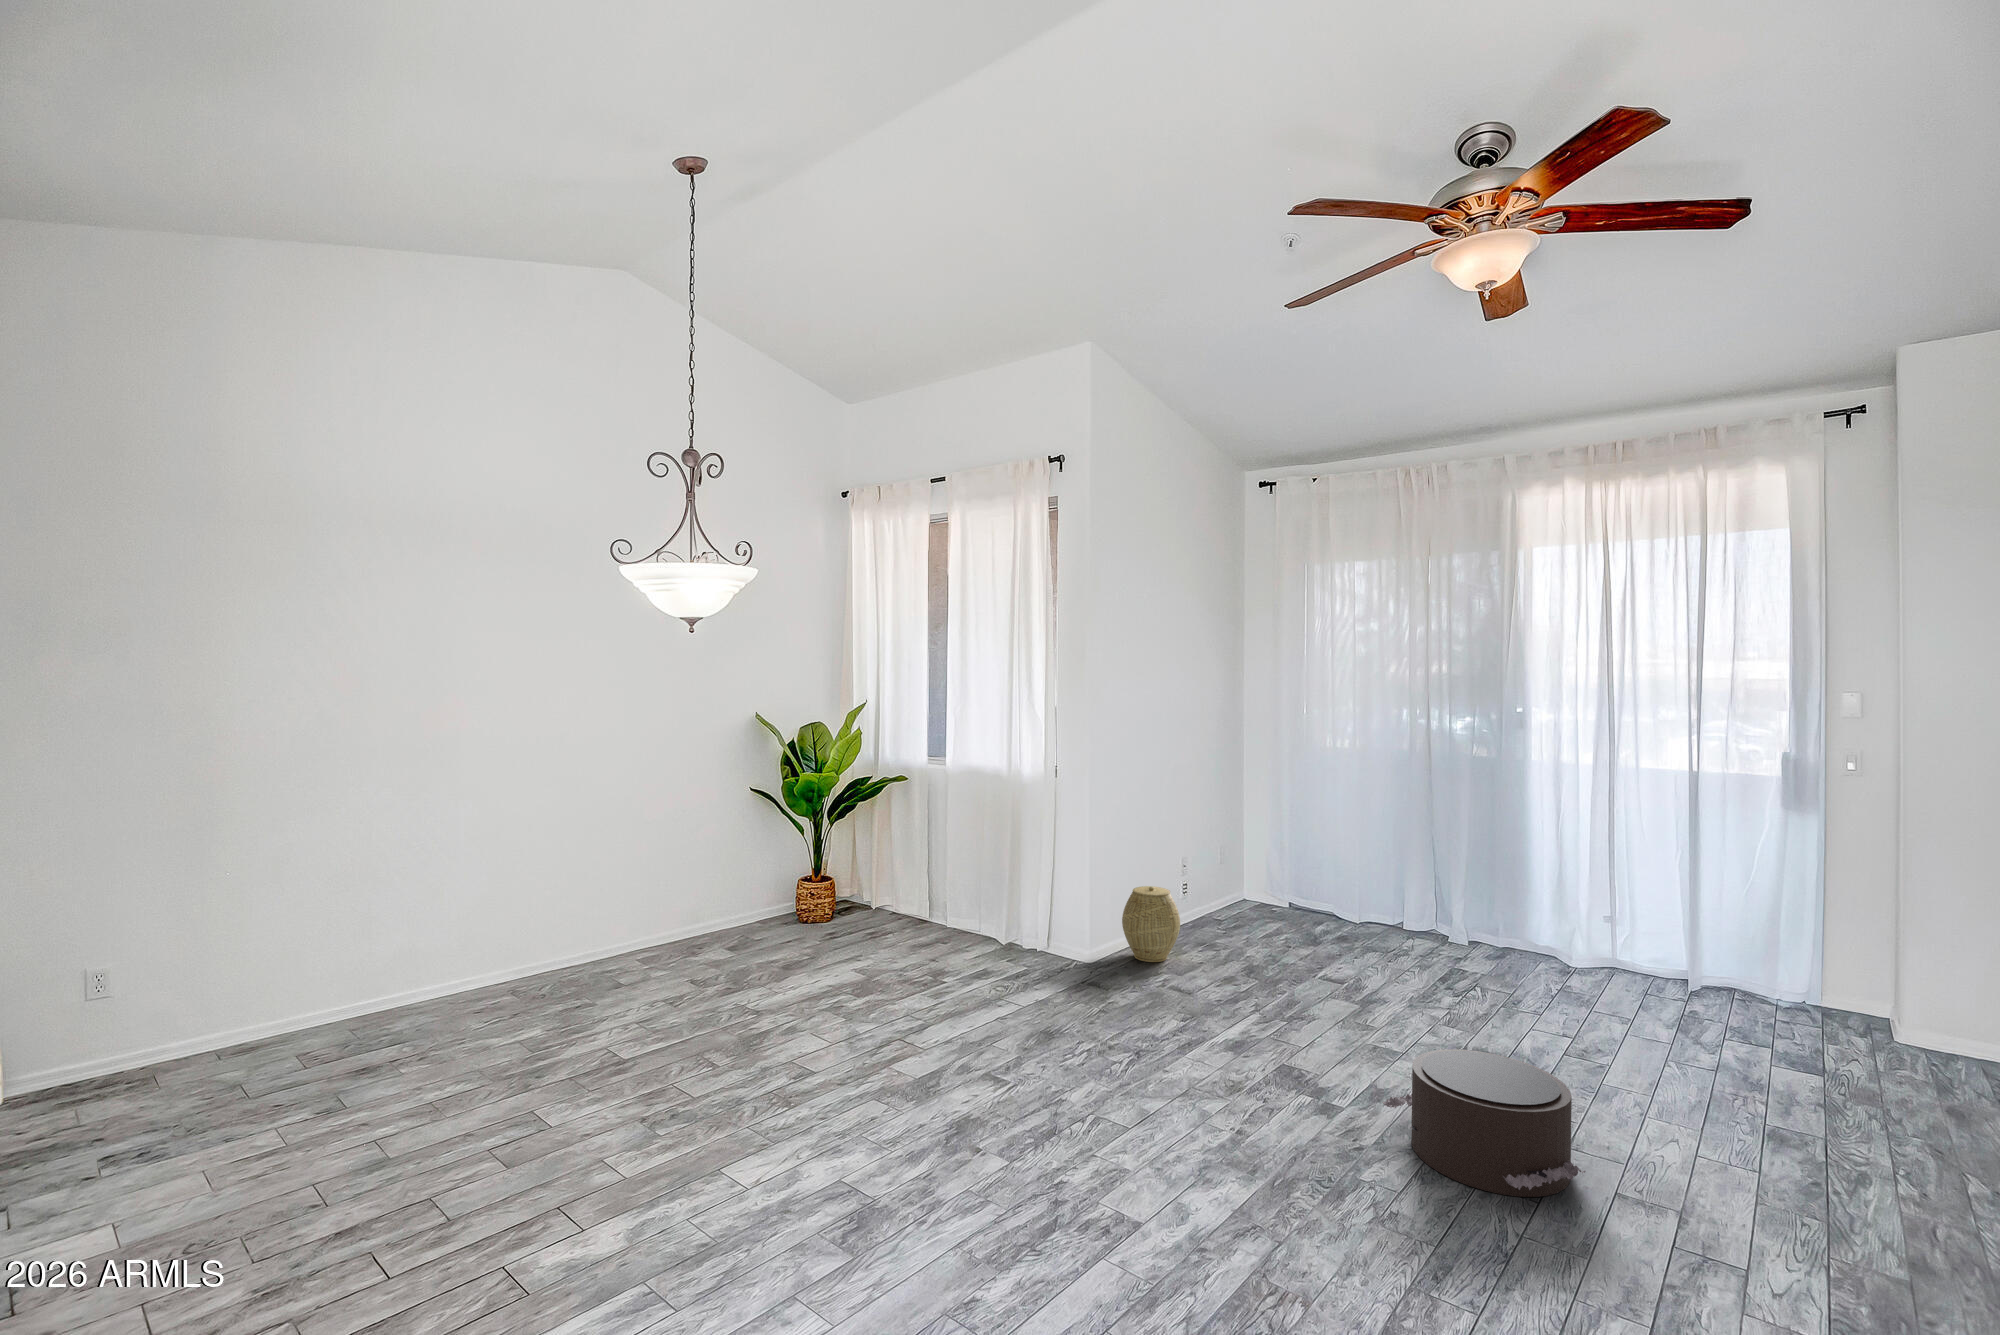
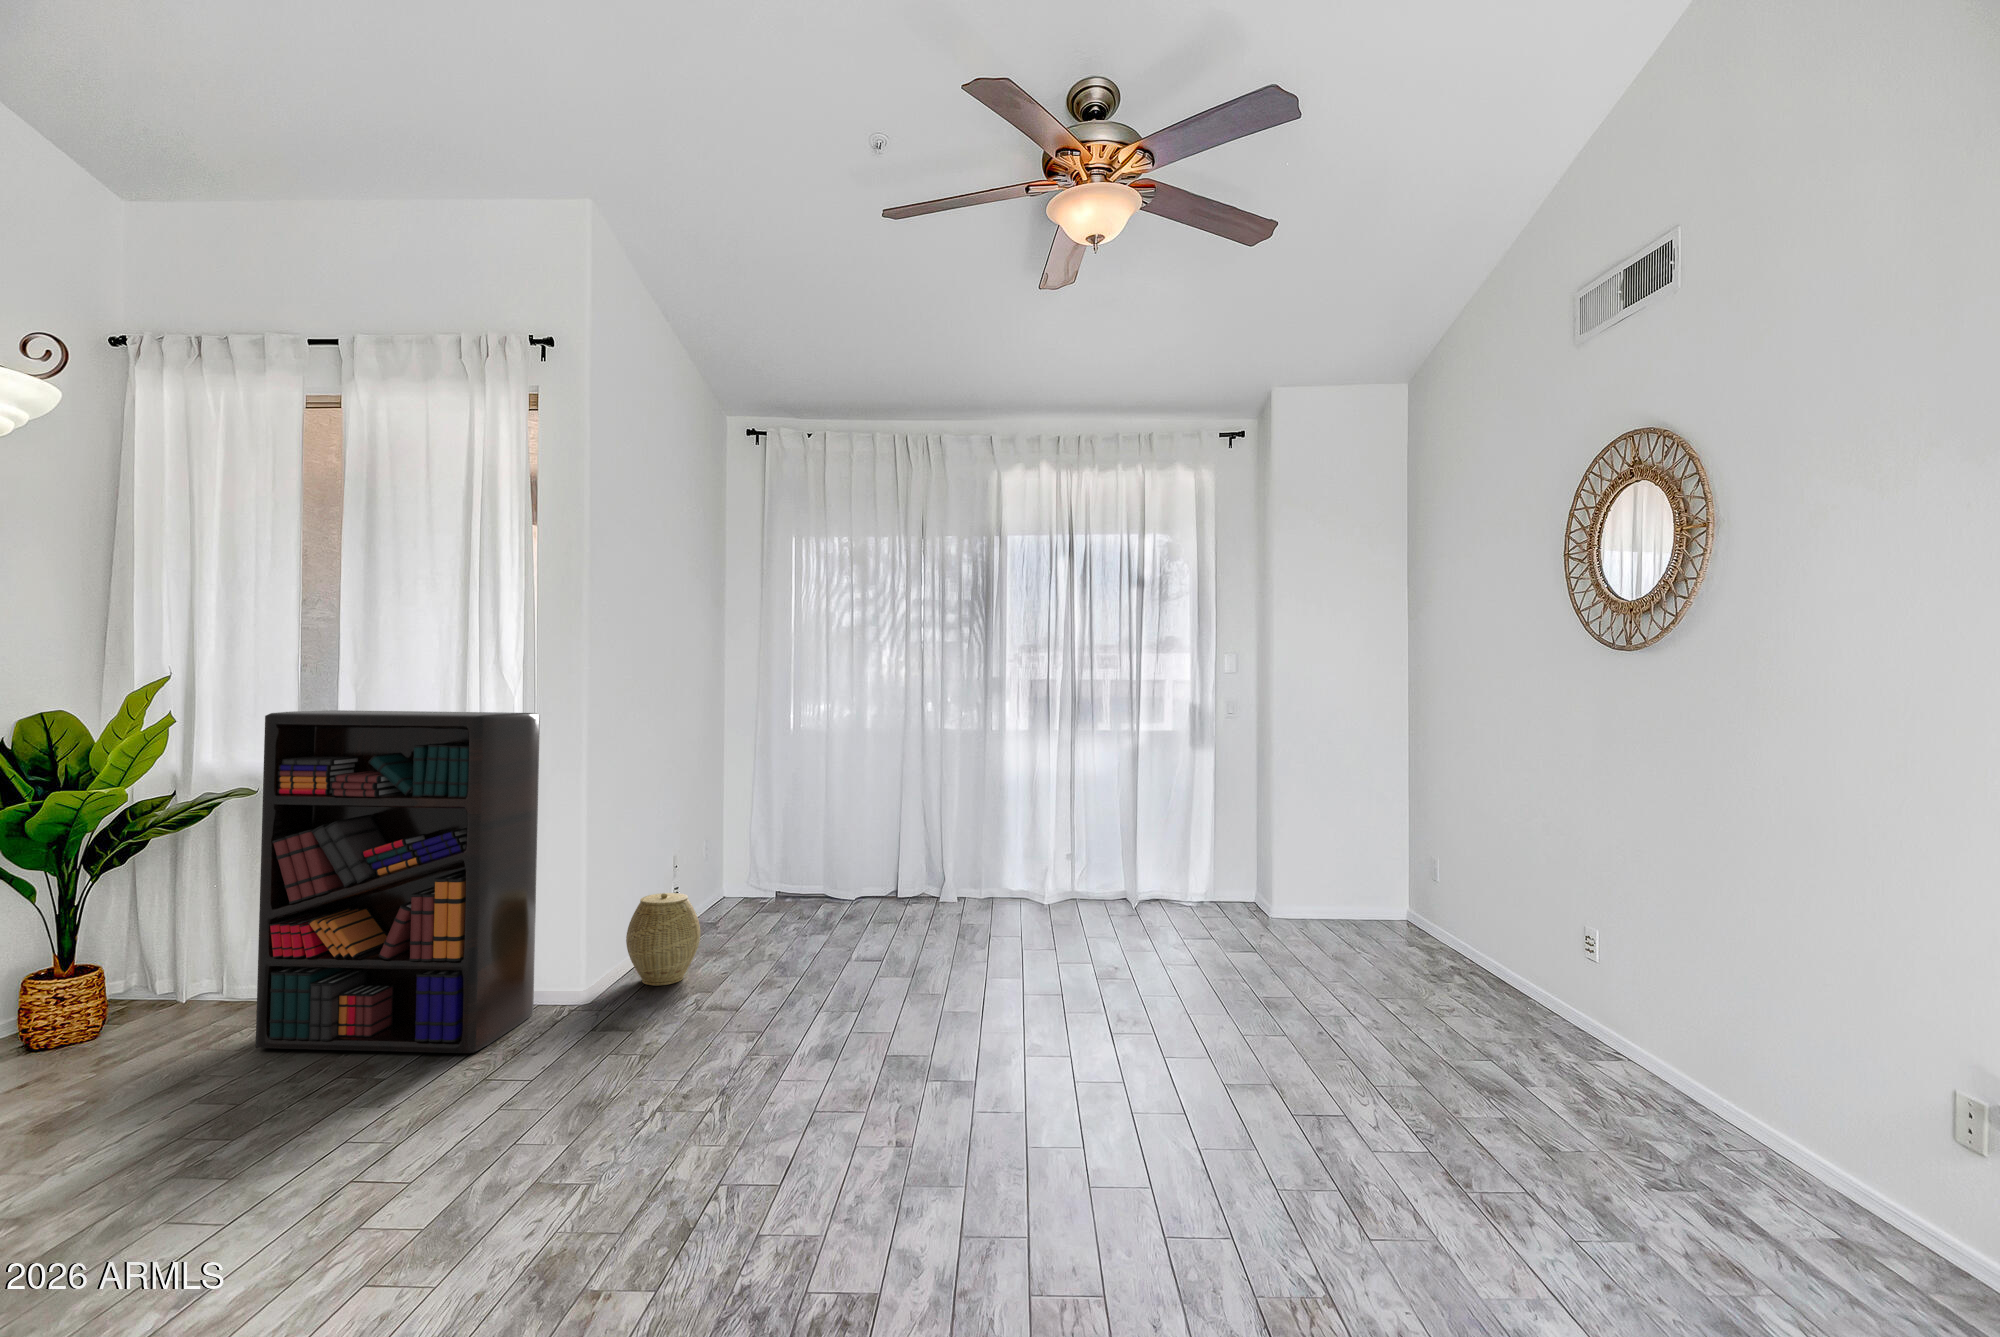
bookshelf: none [893,729,1053,980] -> present [256,710,540,1053]
pouf: present [1382,1049,1586,1197] -> none [1016,988,1202,1119]

